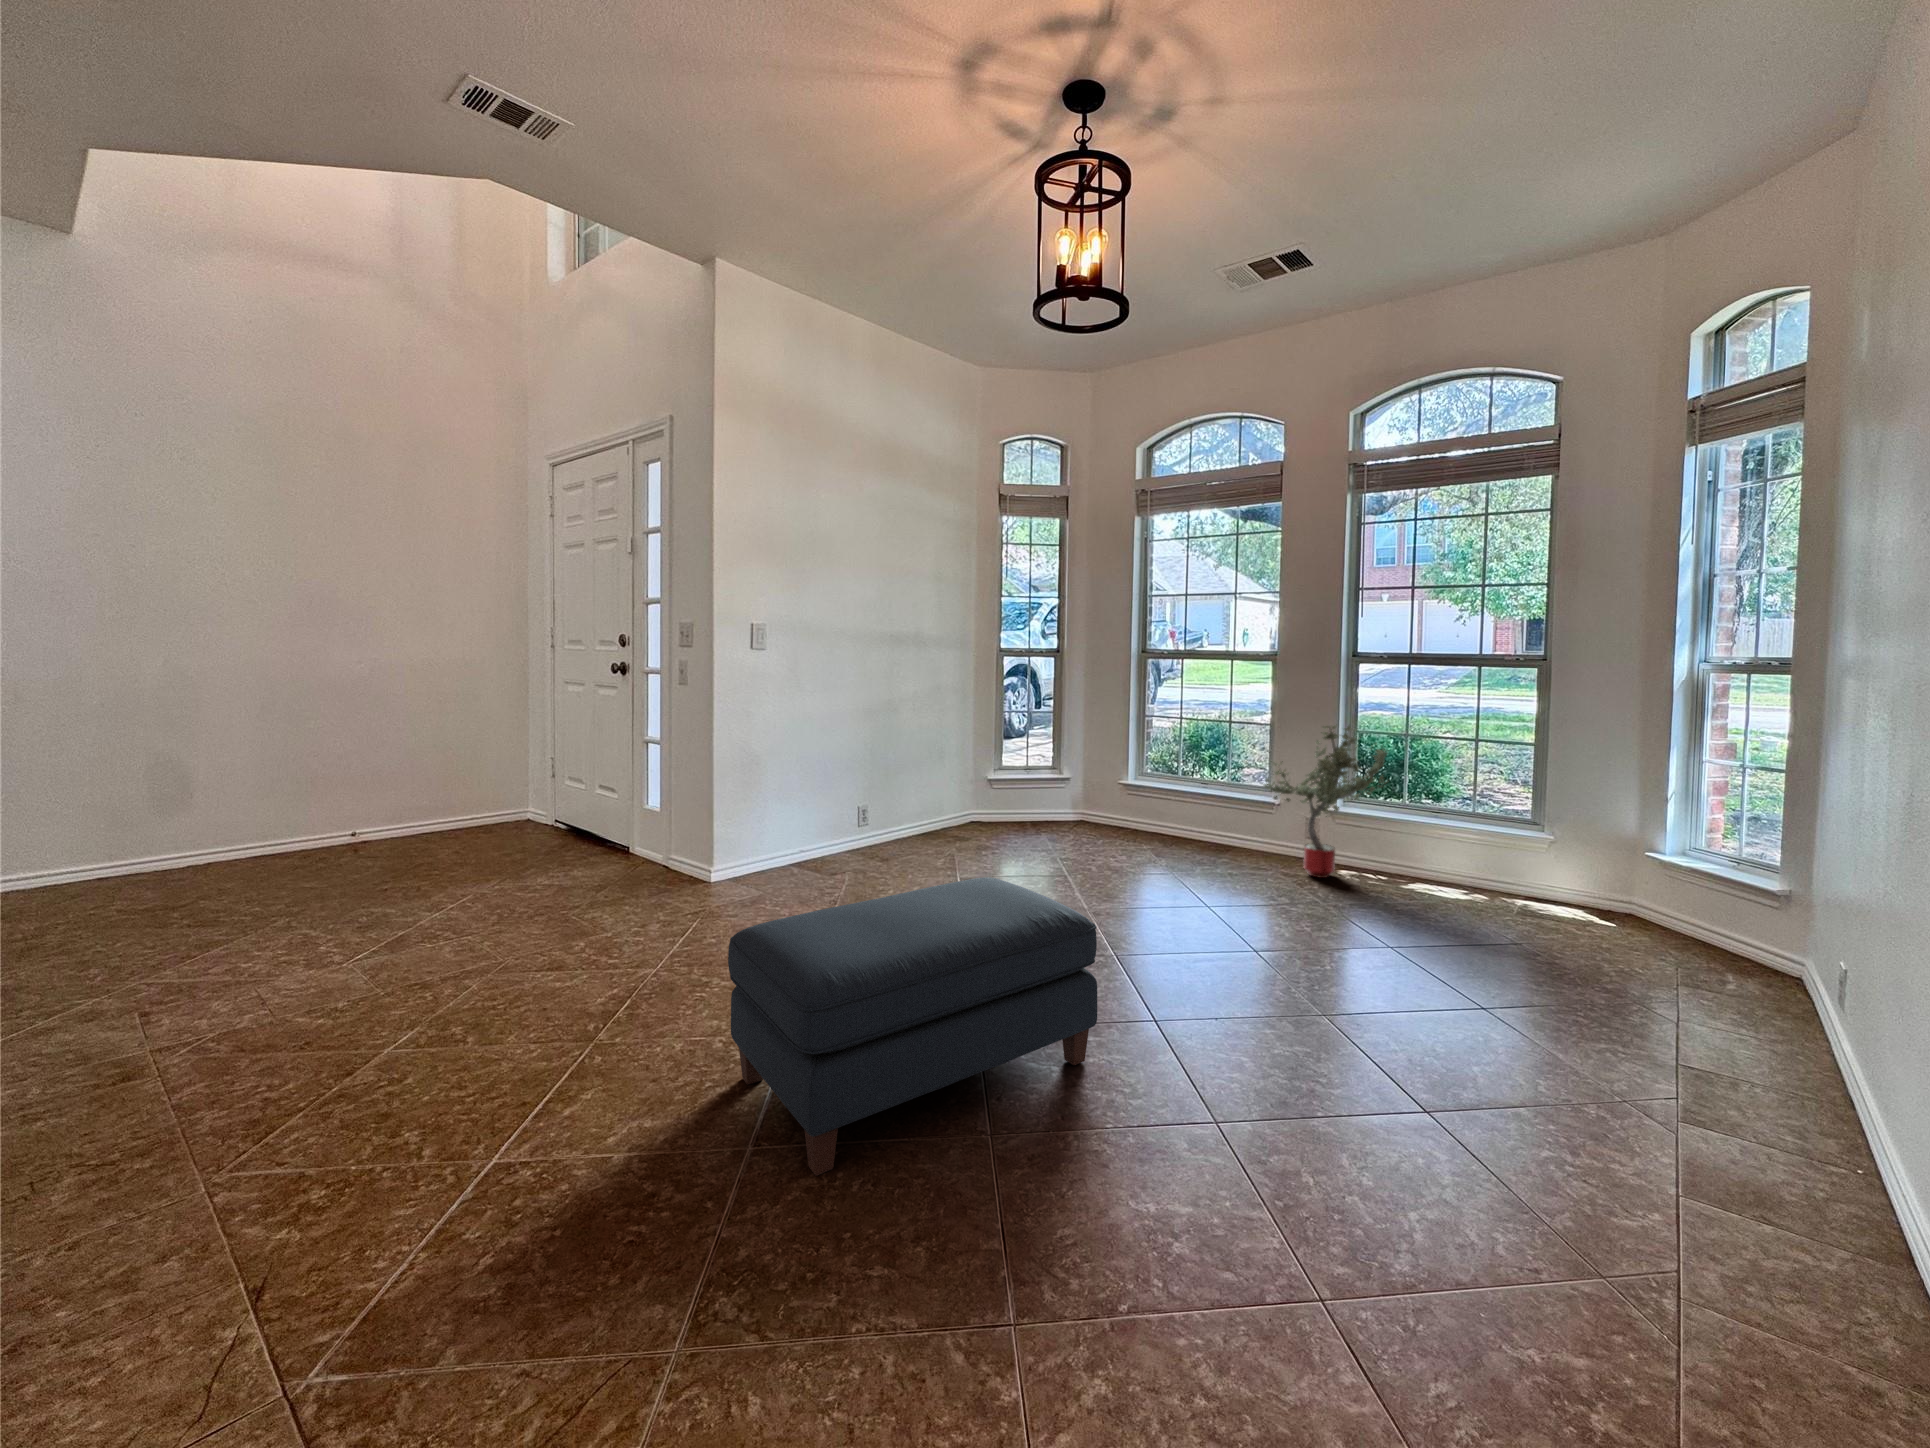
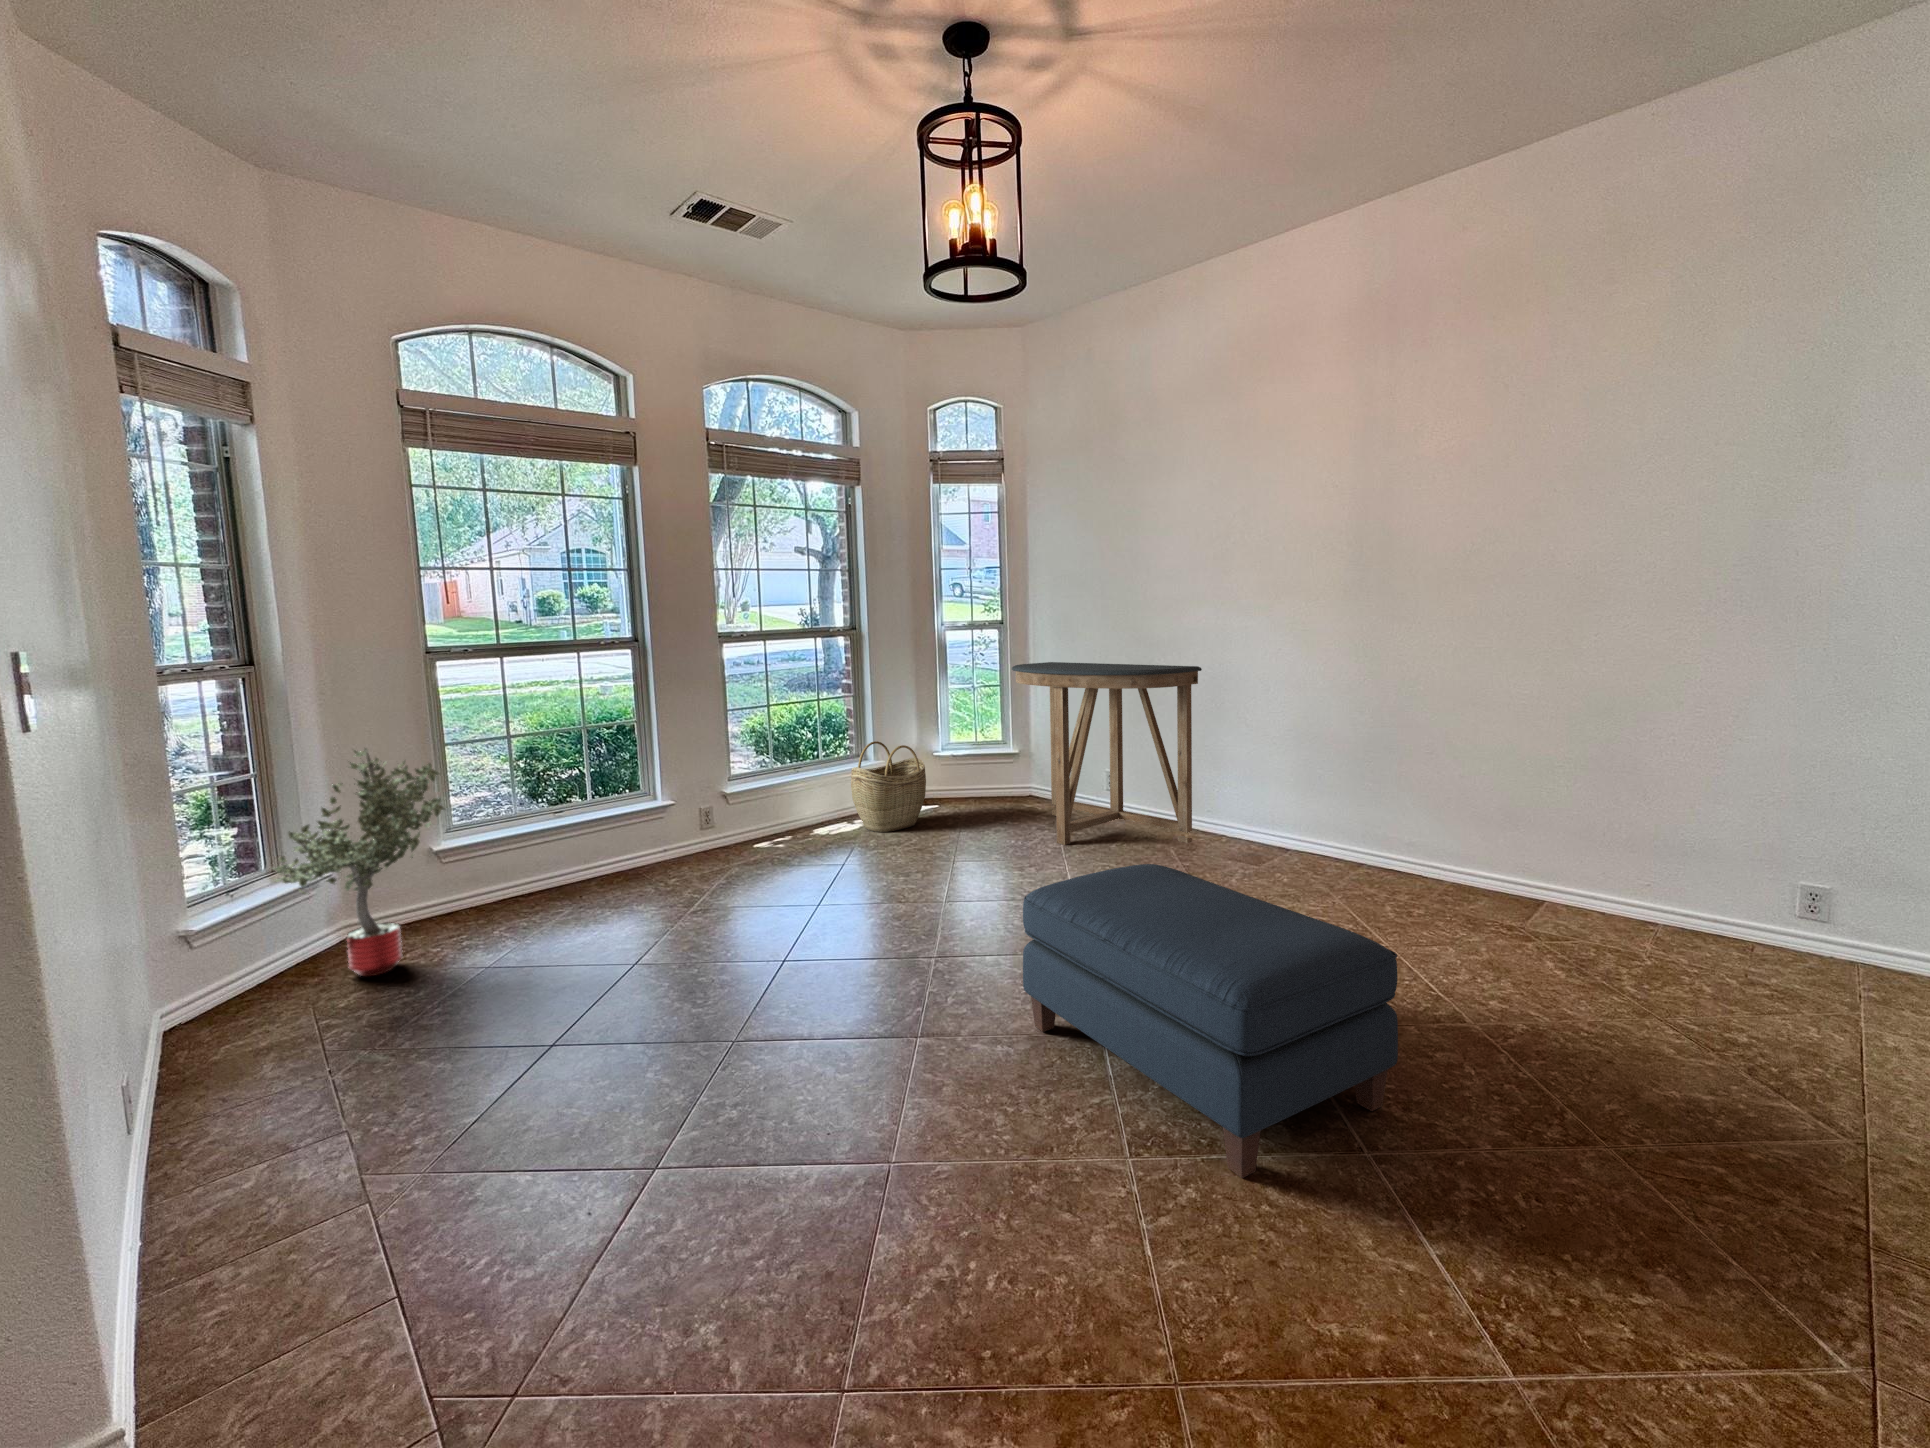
console table: none [1589,719,1879,1142] -> present [1012,662,1202,845]
potted tree: present [1264,725,1387,878] -> present [274,748,445,976]
woven basket: none [1460,796,1574,917] -> present [851,741,926,832]

